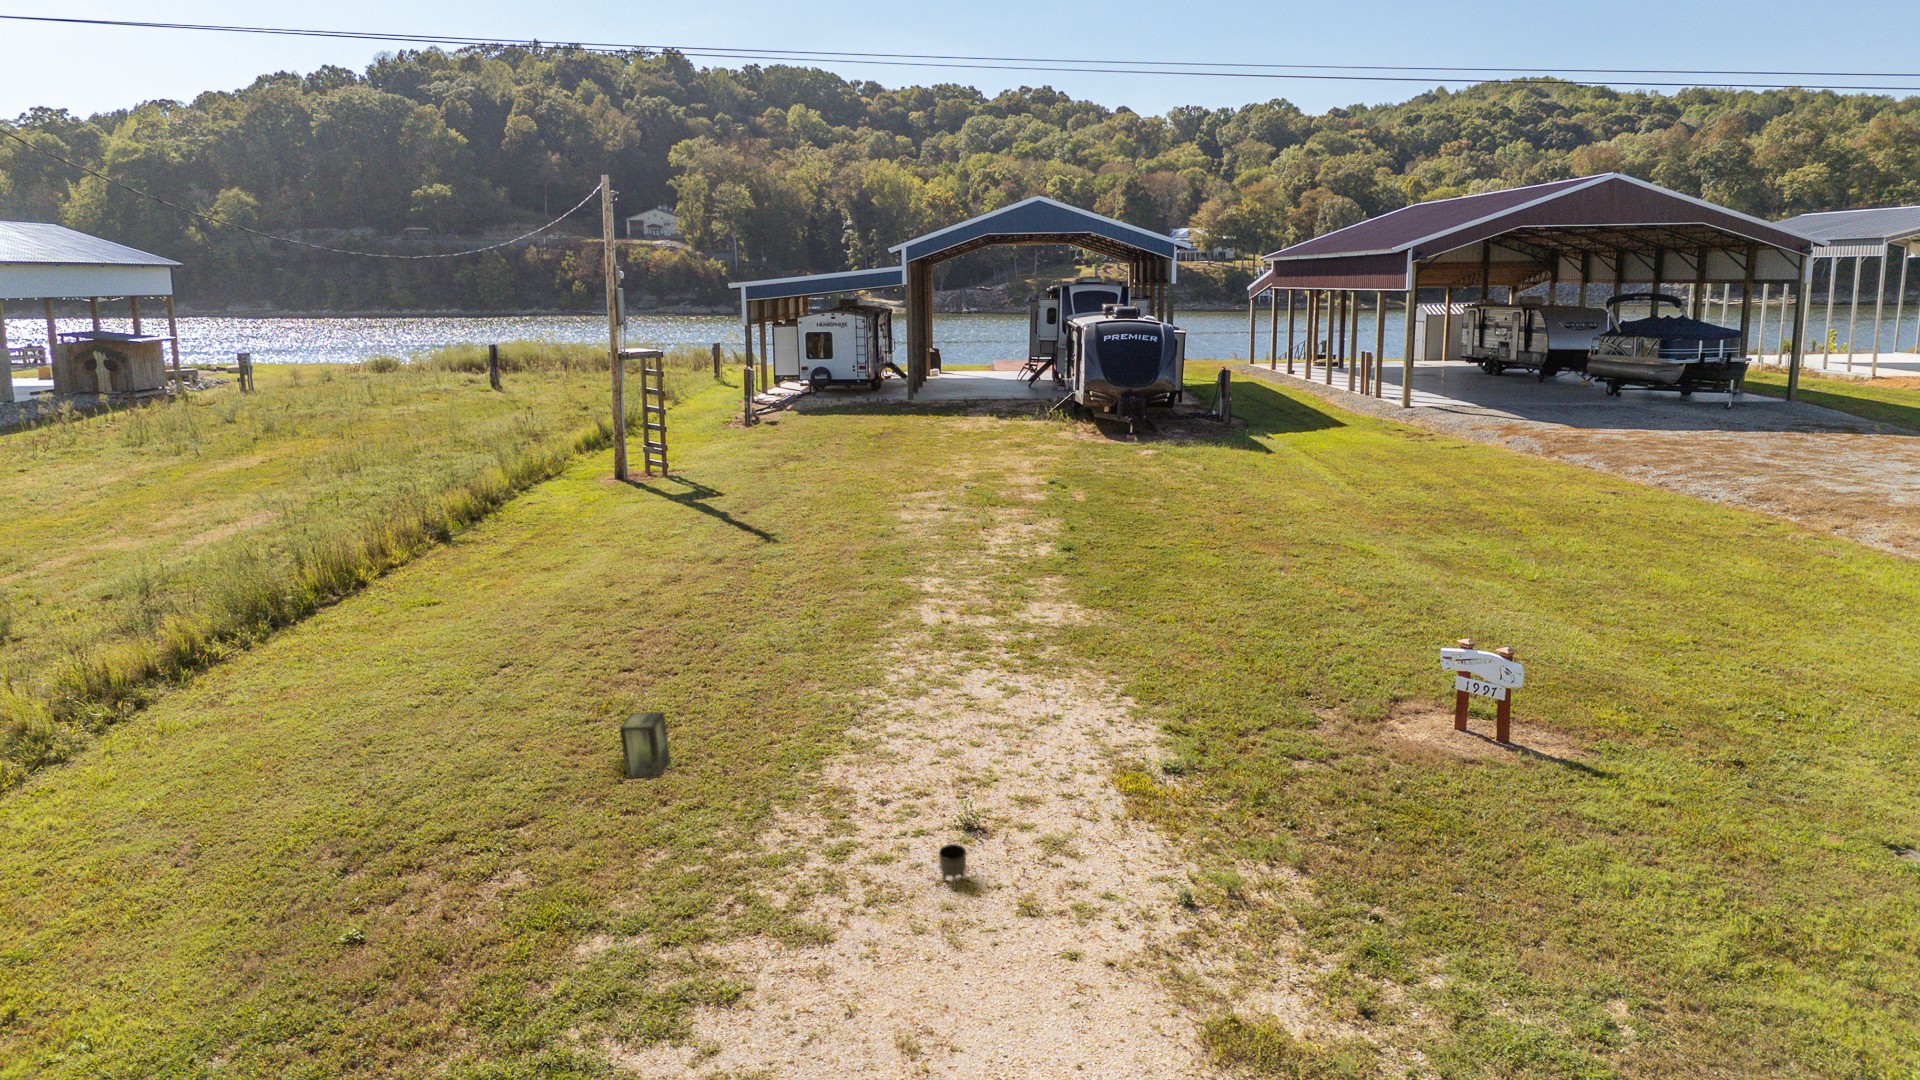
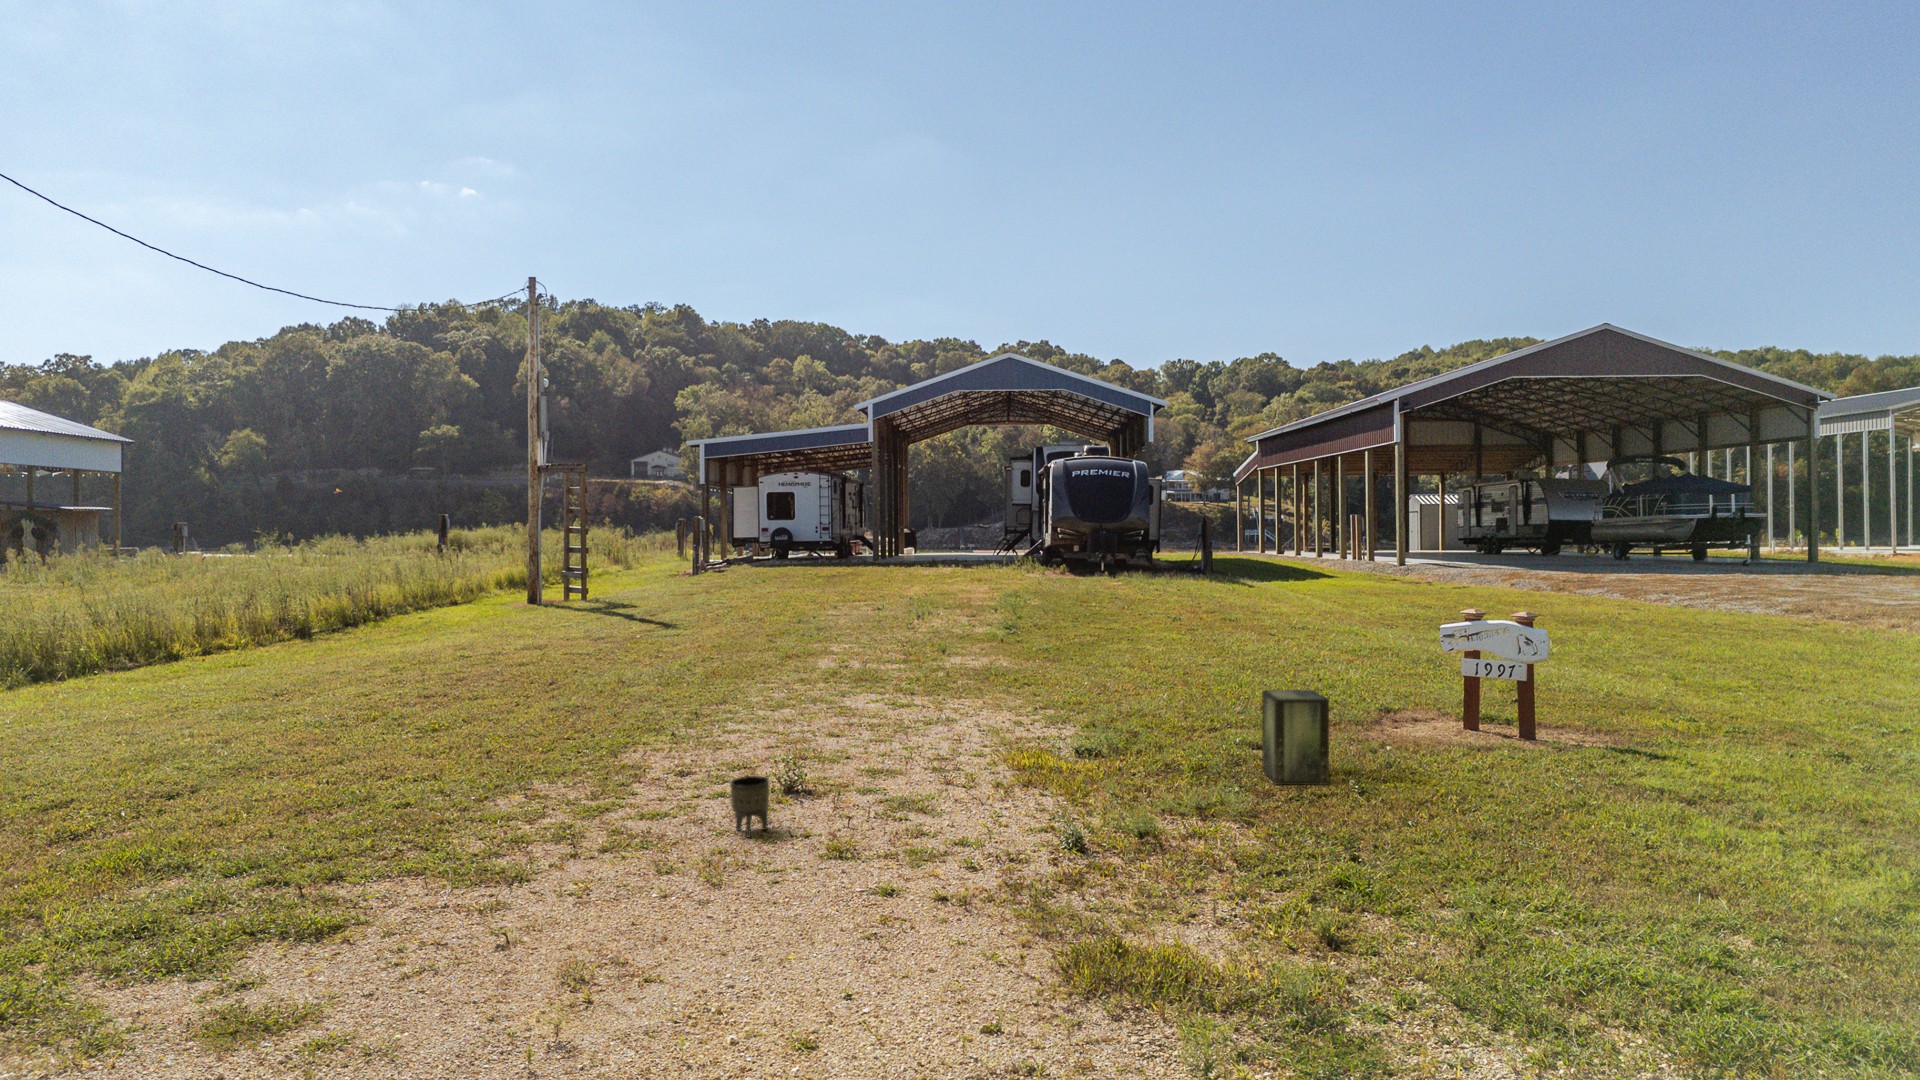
storage box: present [620,712,670,778] -> present [1262,690,1329,785]

